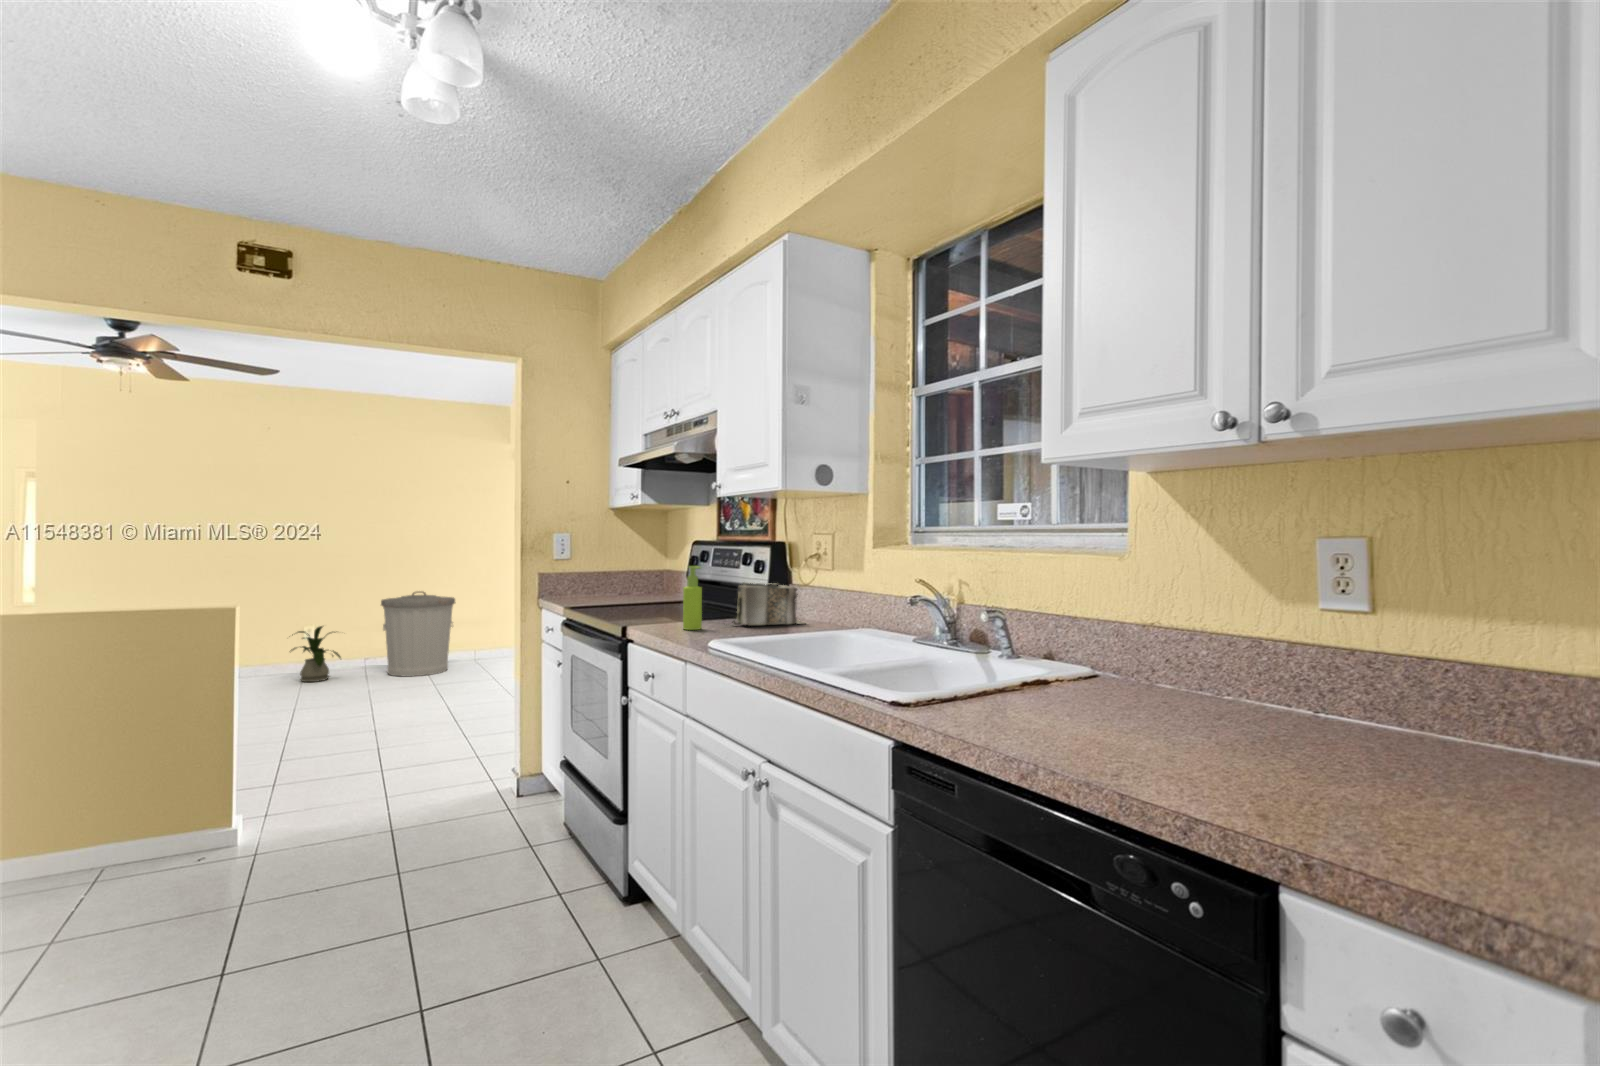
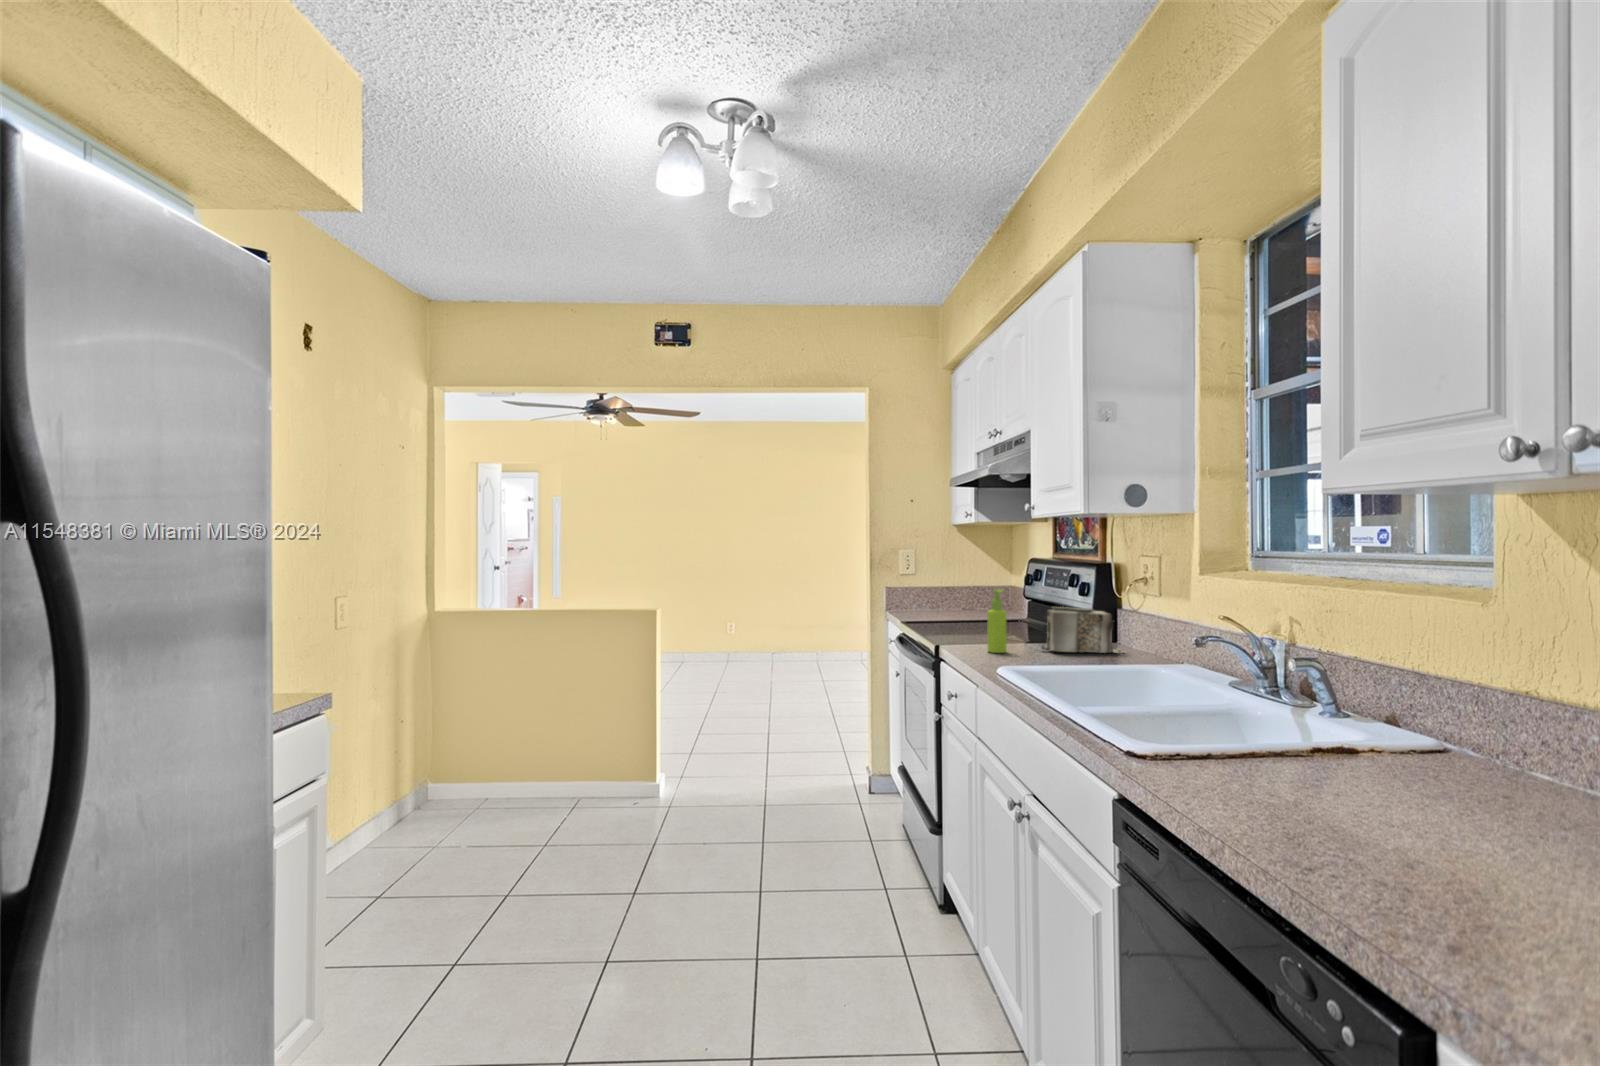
trash can: present [381,591,455,676] -> none [781,596,841,671]
house plant: present [291,626,341,682] -> none [714,623,757,670]

